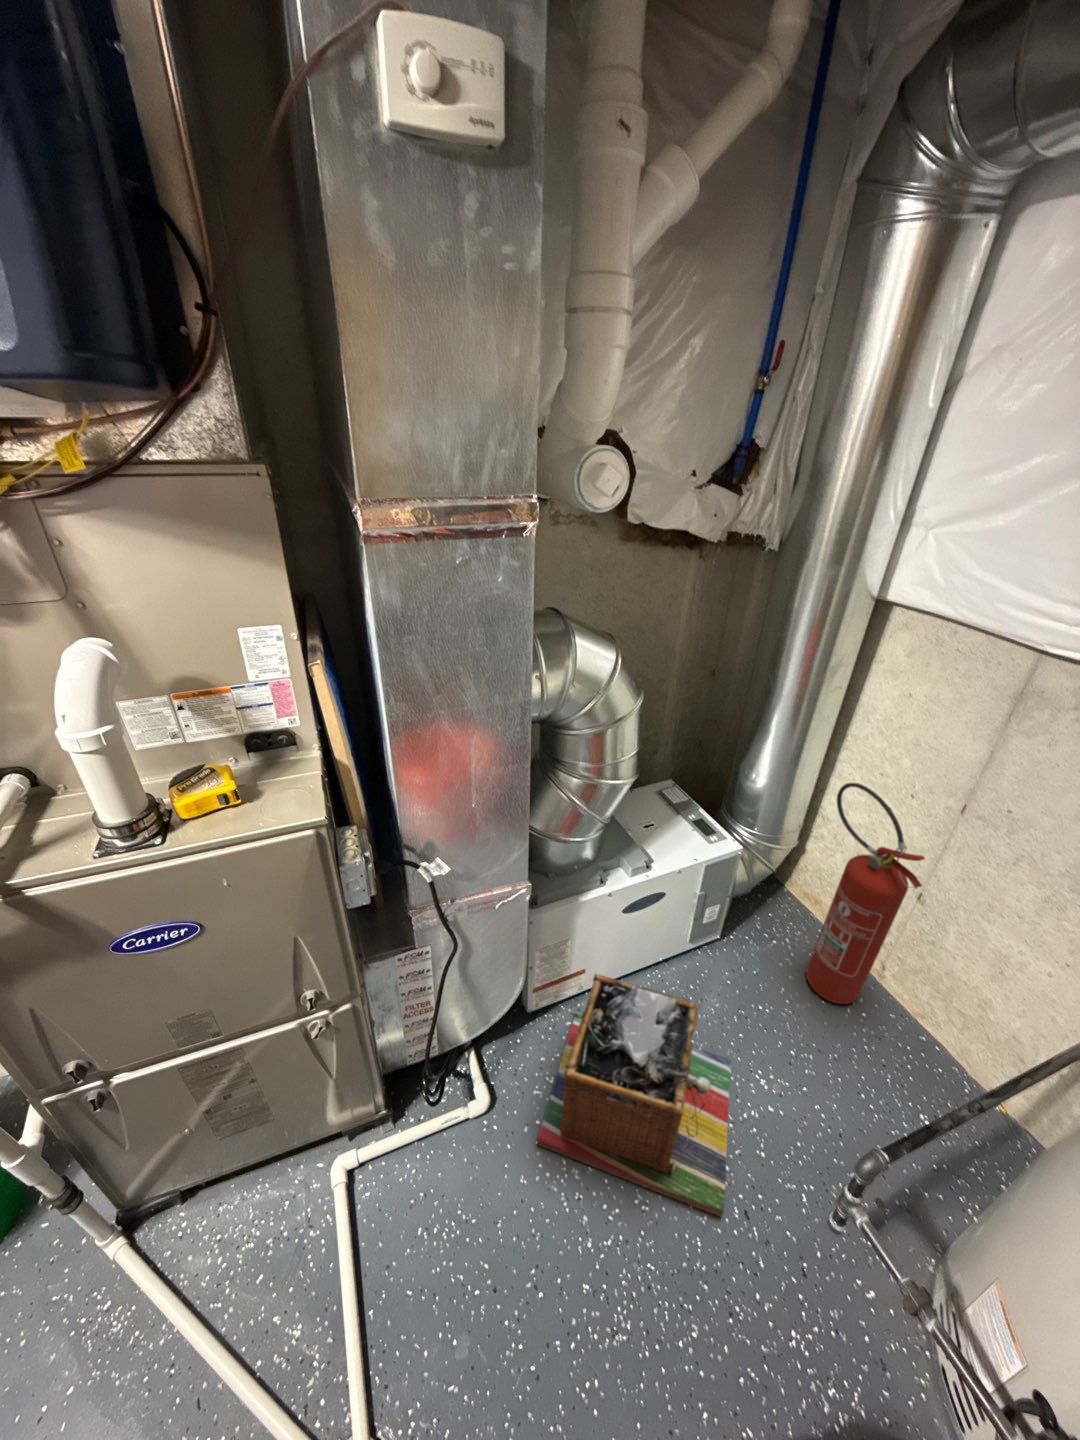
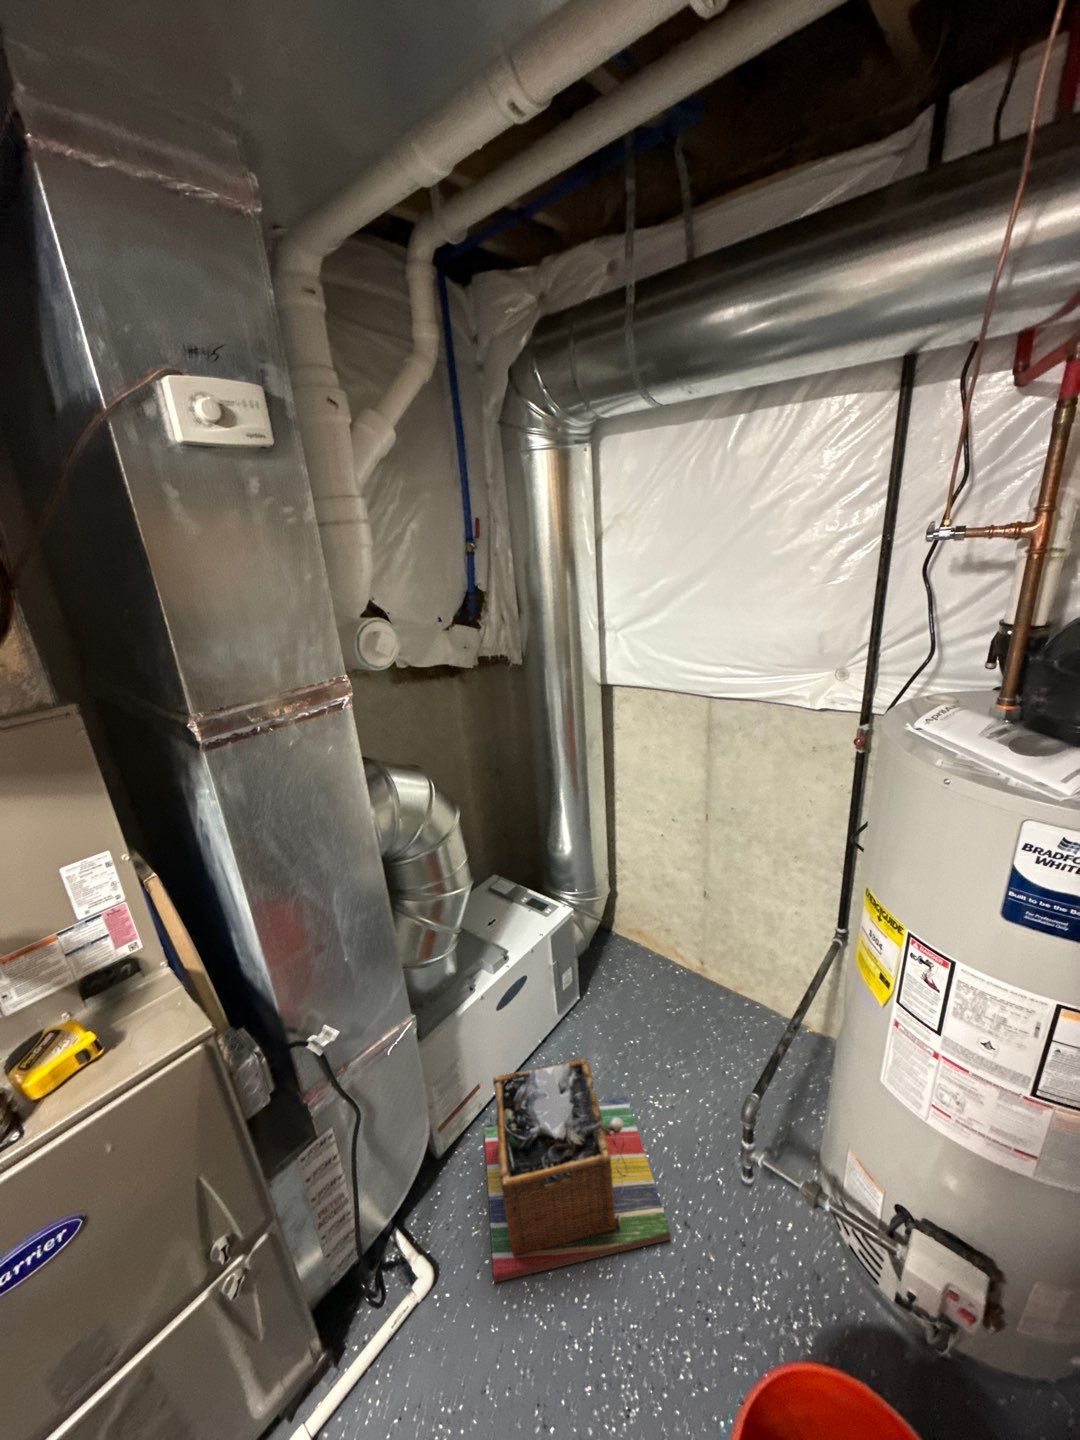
fire extinguisher: present [806,783,925,1004] -> none [625,823,703,1007]

